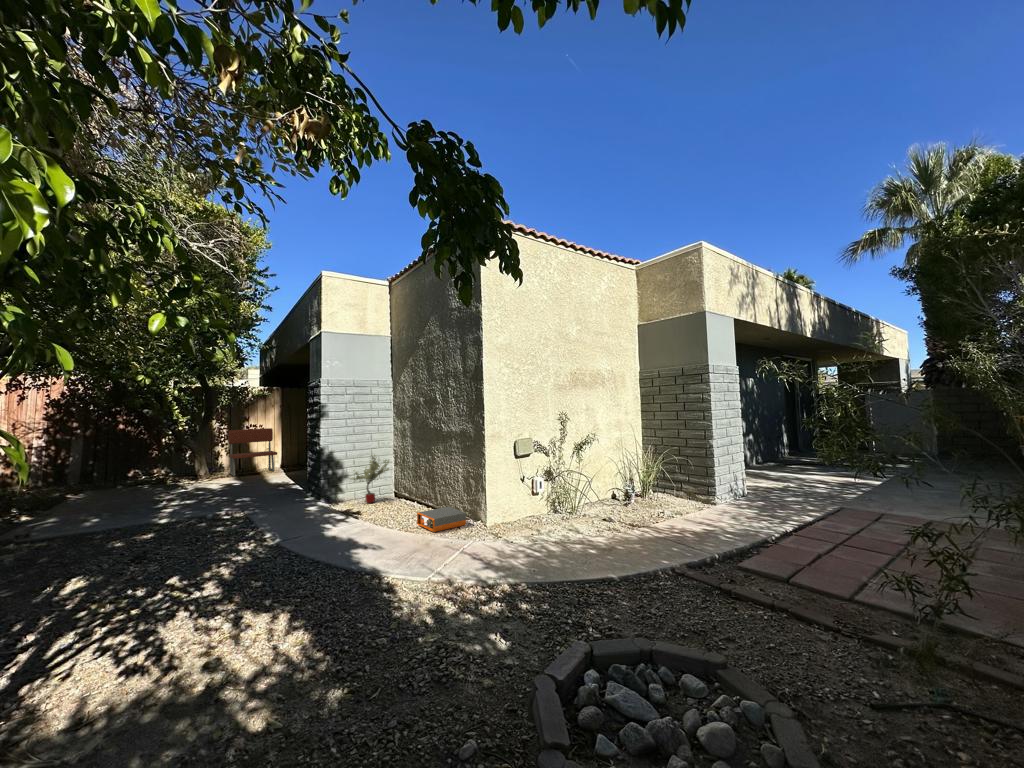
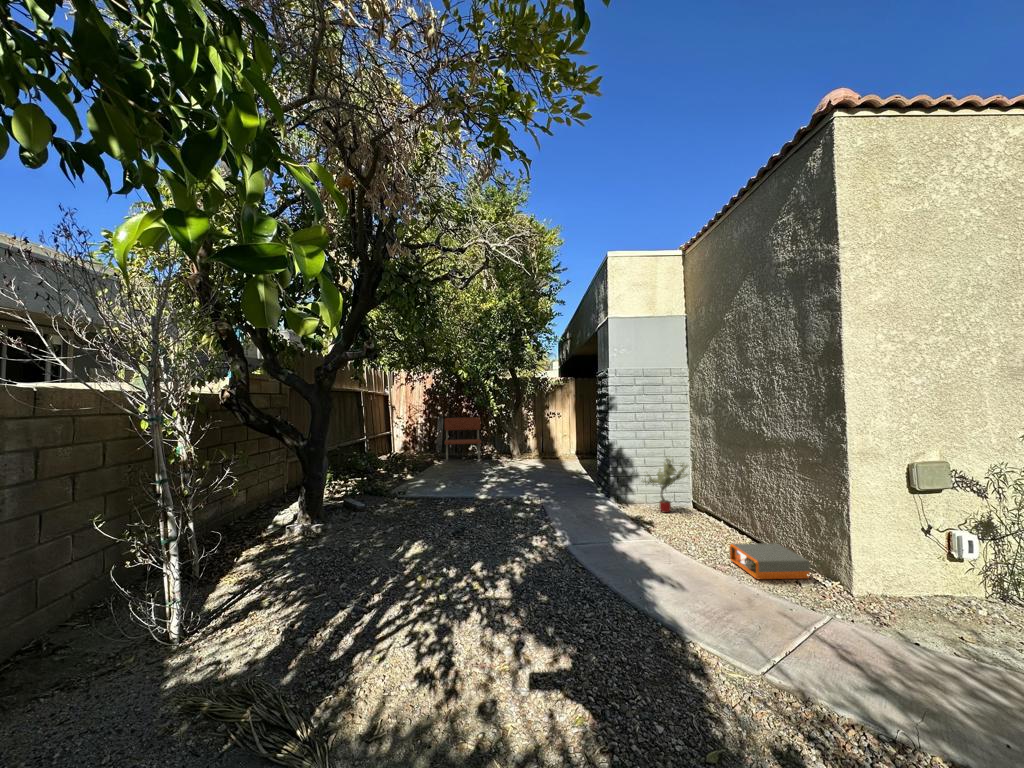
bench: present [229,428,277,476] -> present [445,417,481,460]

